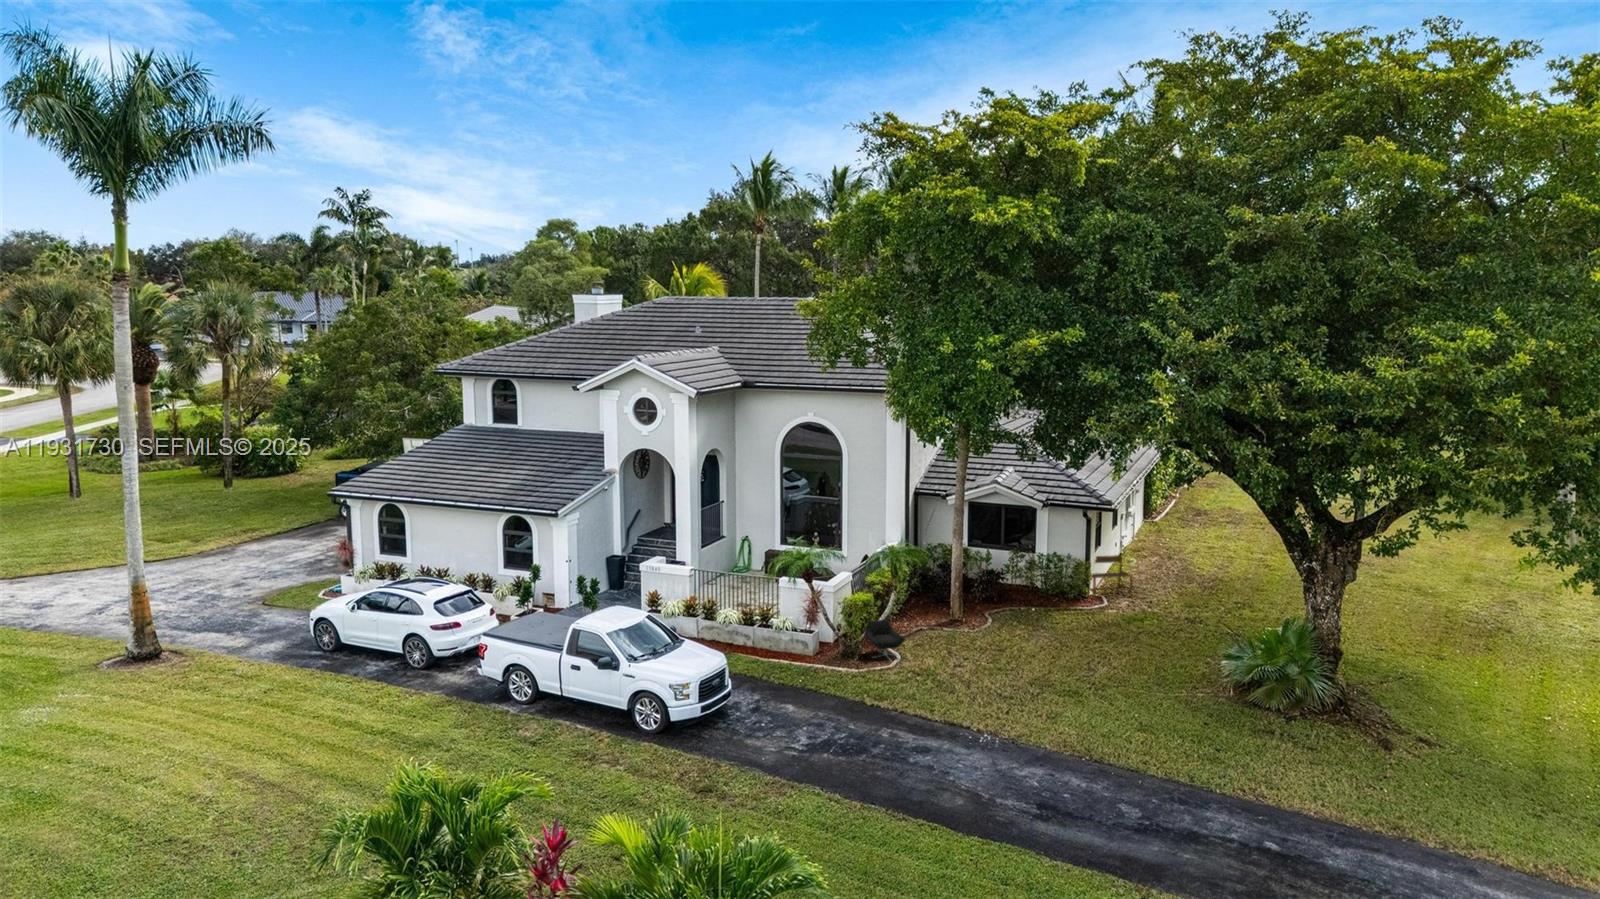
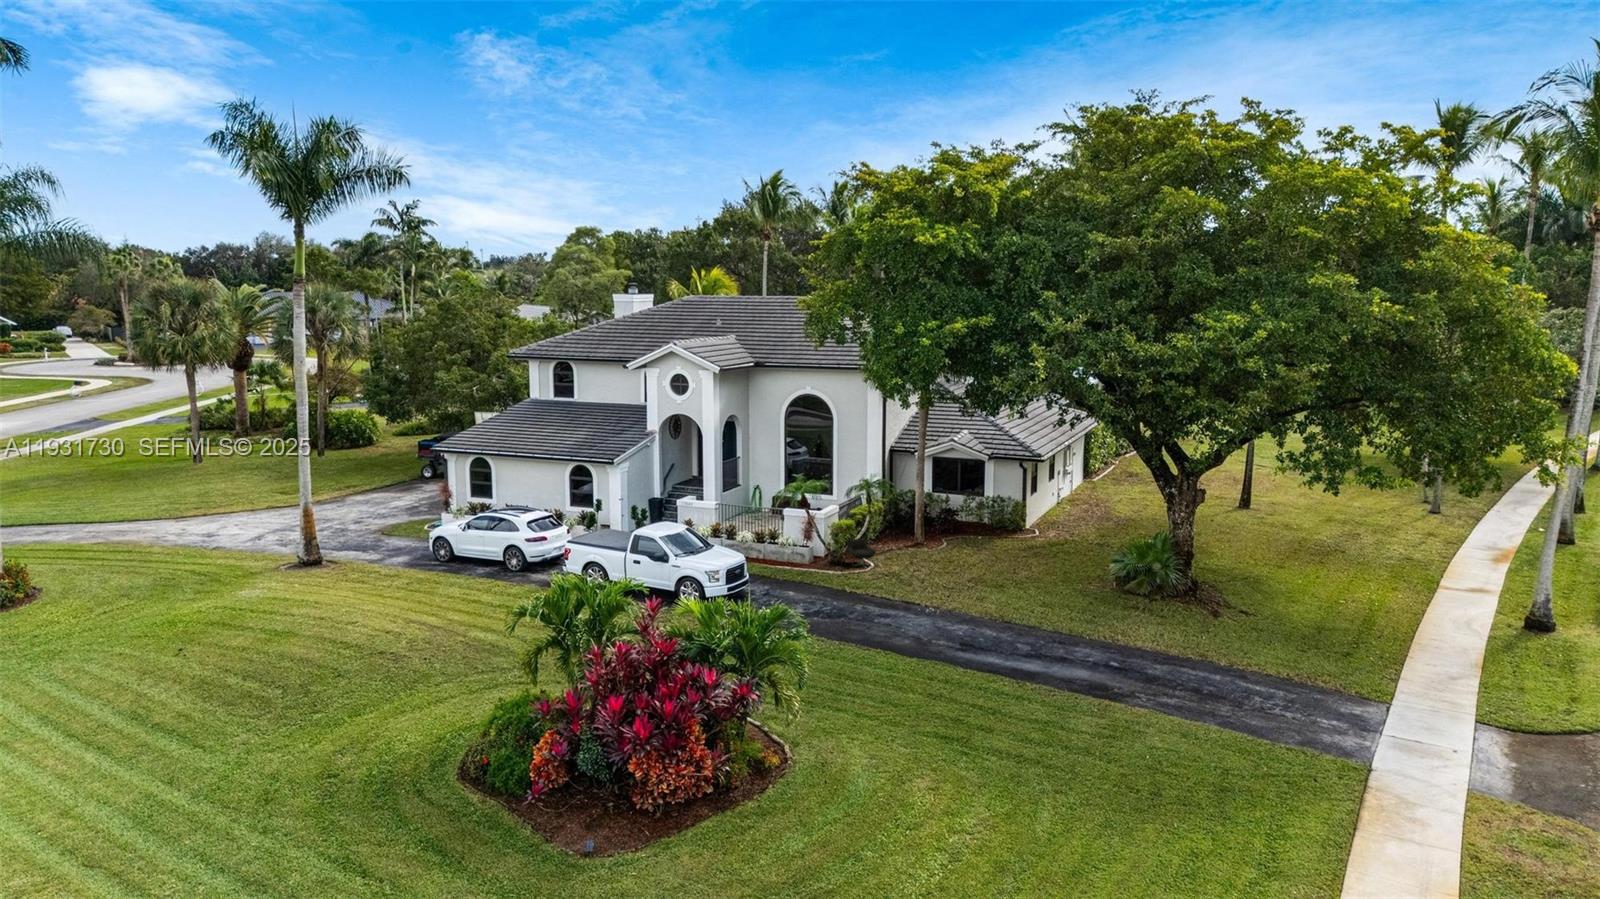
bench: present [1090,555,1133,599] -> none [1021,497,1059,531]

